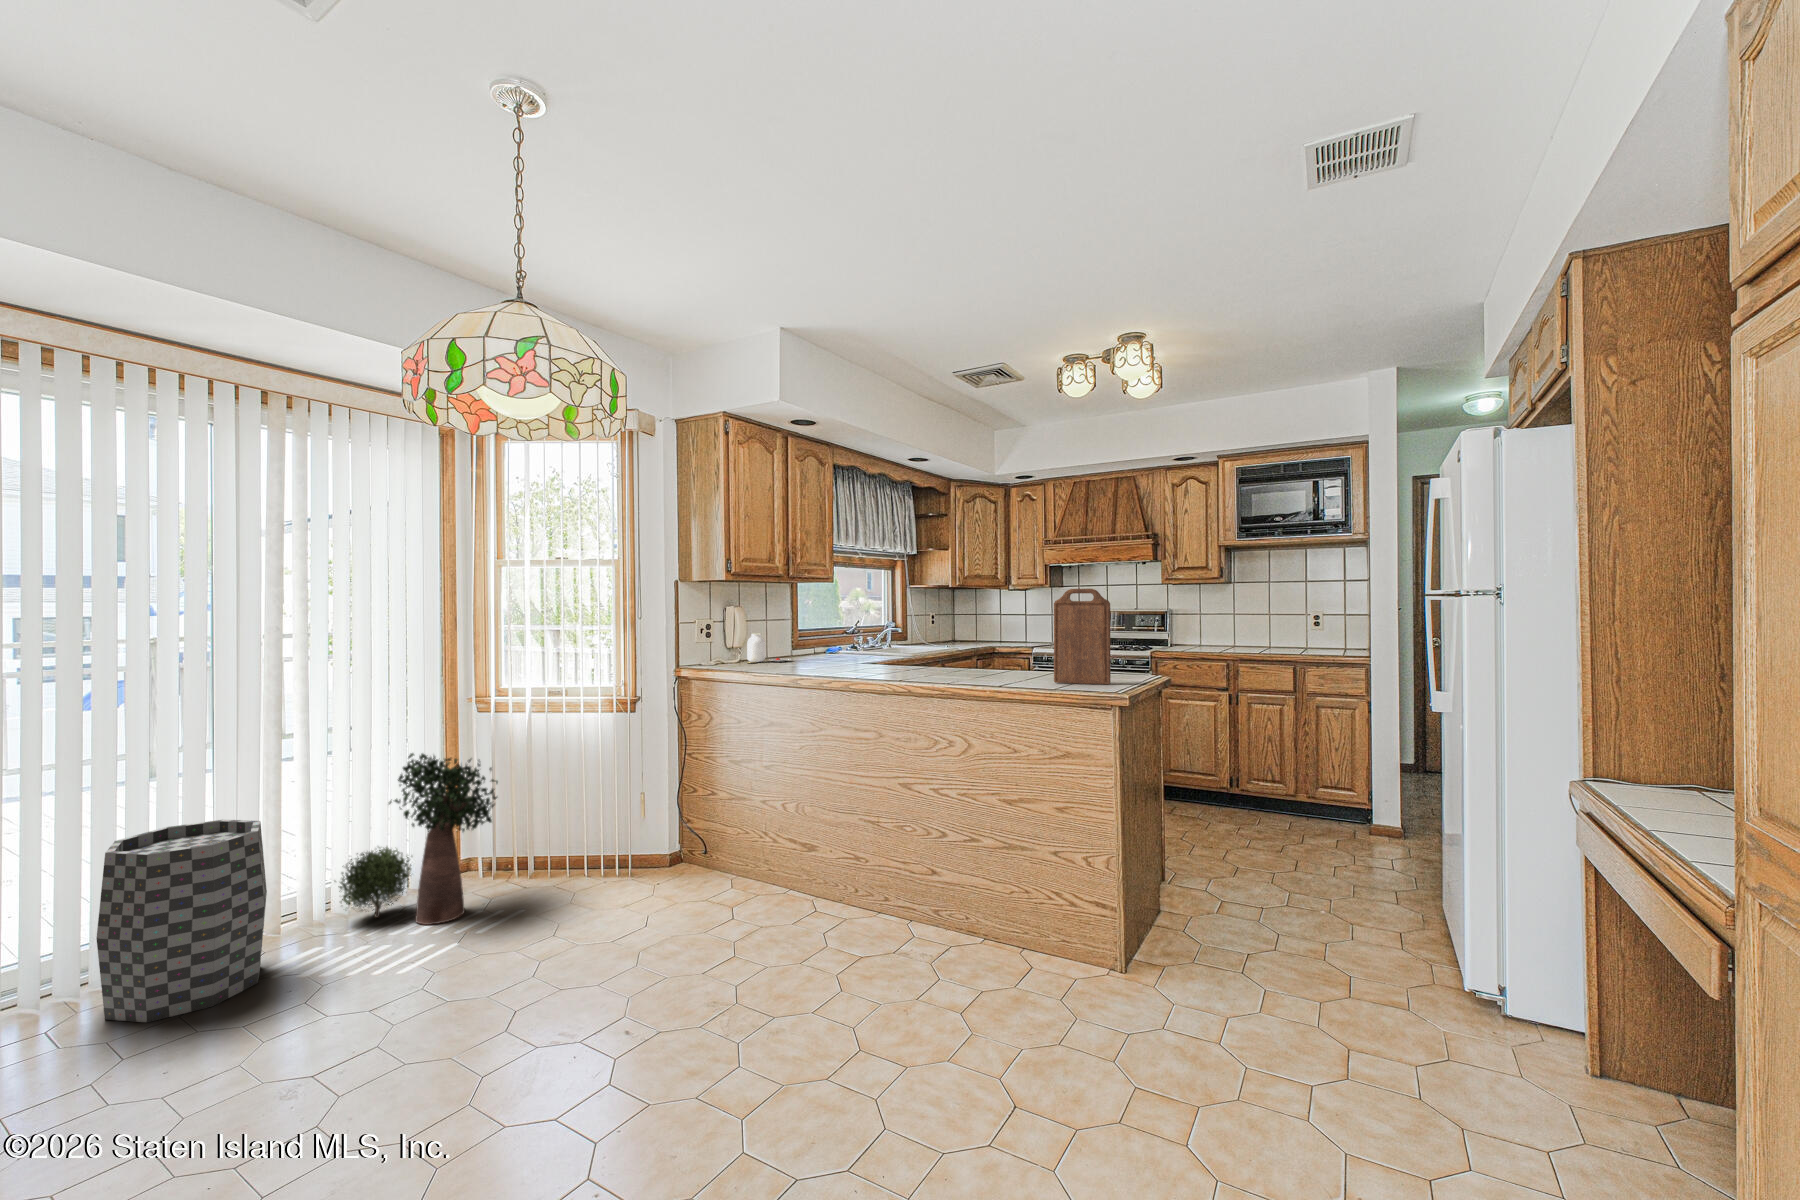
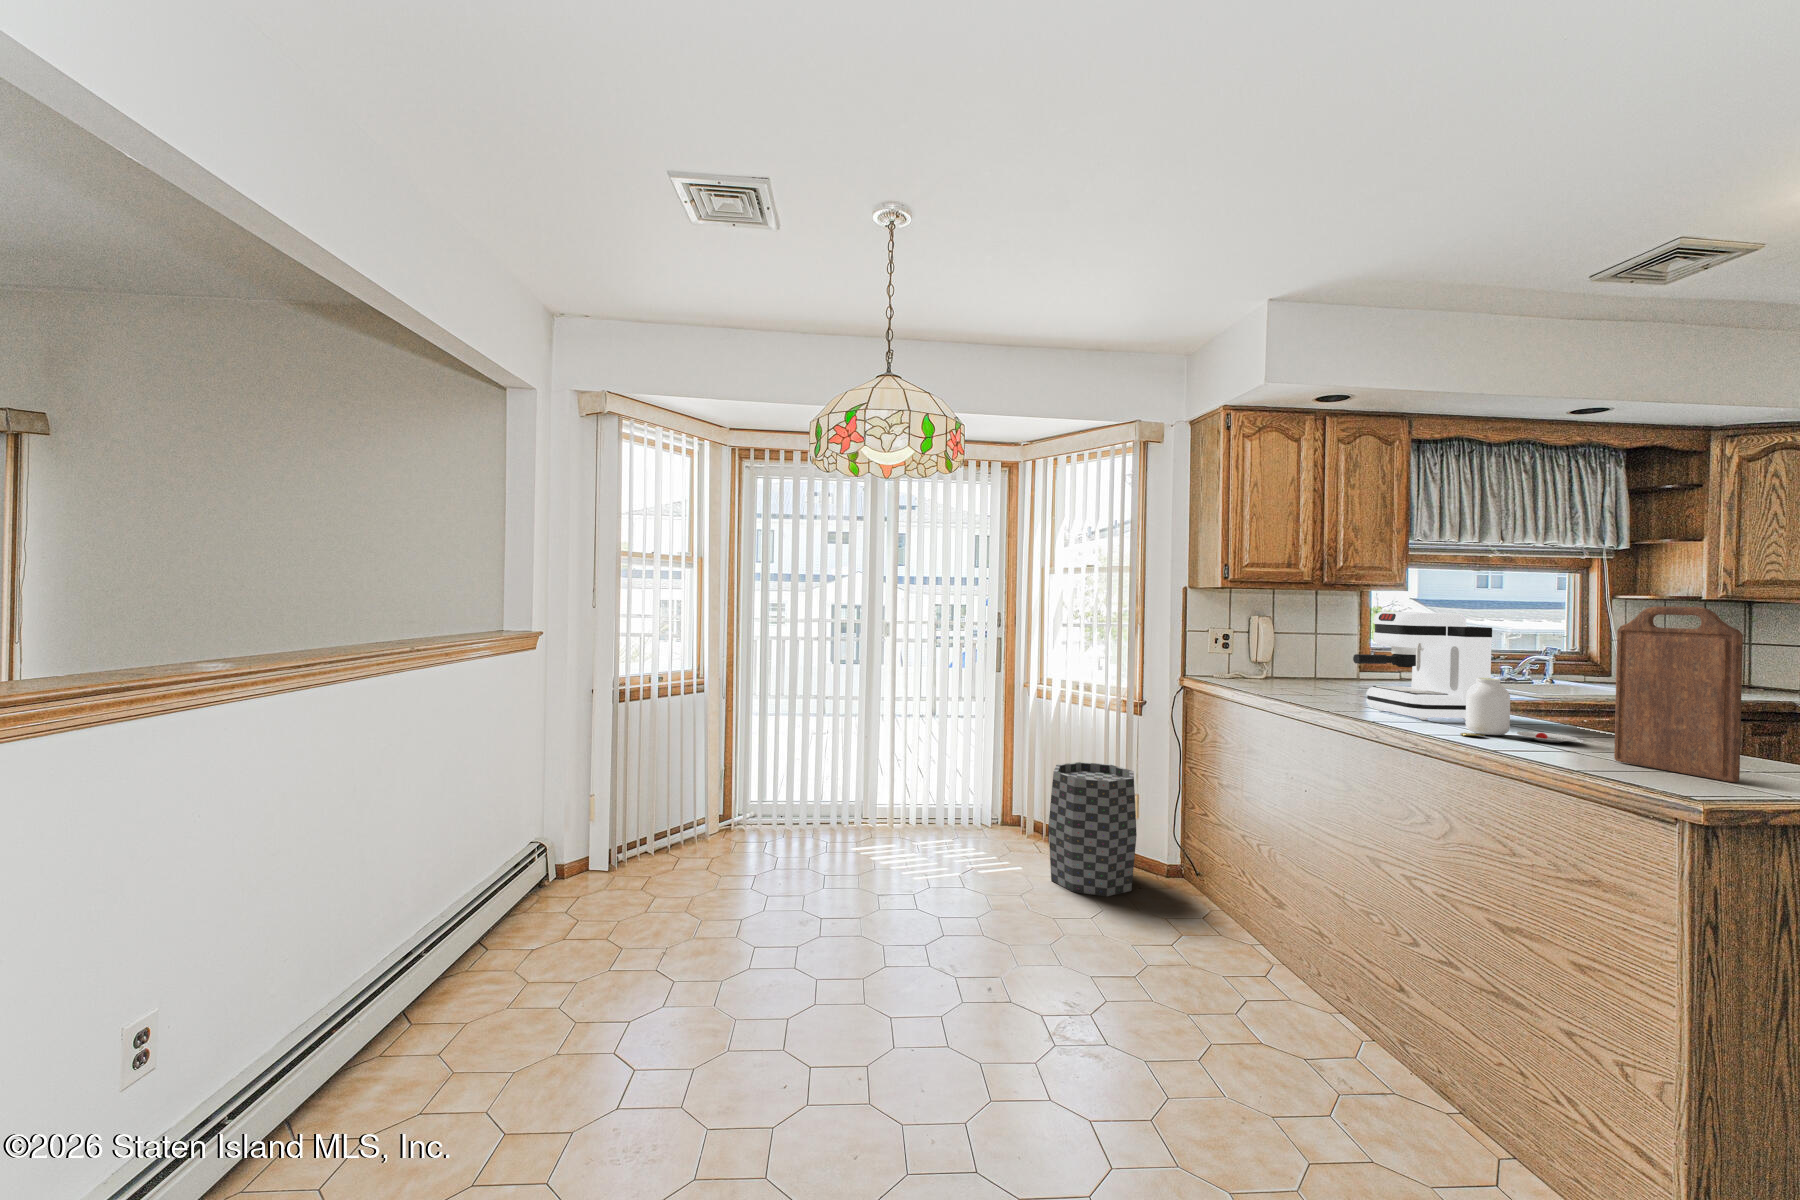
coffee maker: none [873,598,947,676] -> present [1353,612,1492,720]
jar: present [747,634,791,663] -> present [1460,678,1579,742]
potted plant: present [339,753,498,925] -> none [914,721,1013,858]
trash can: present [96,820,267,1022] -> present [1049,762,1137,896]

